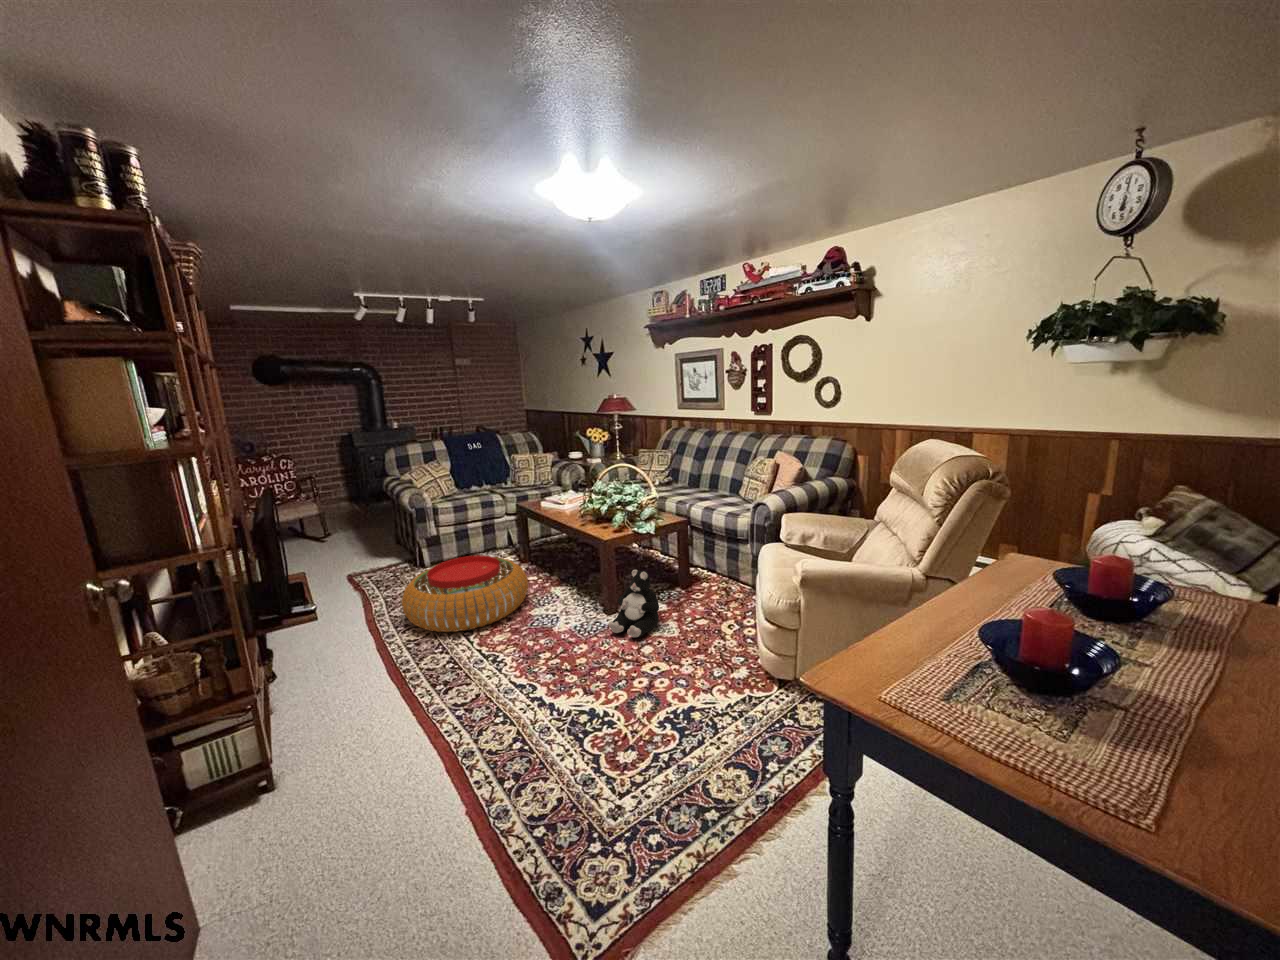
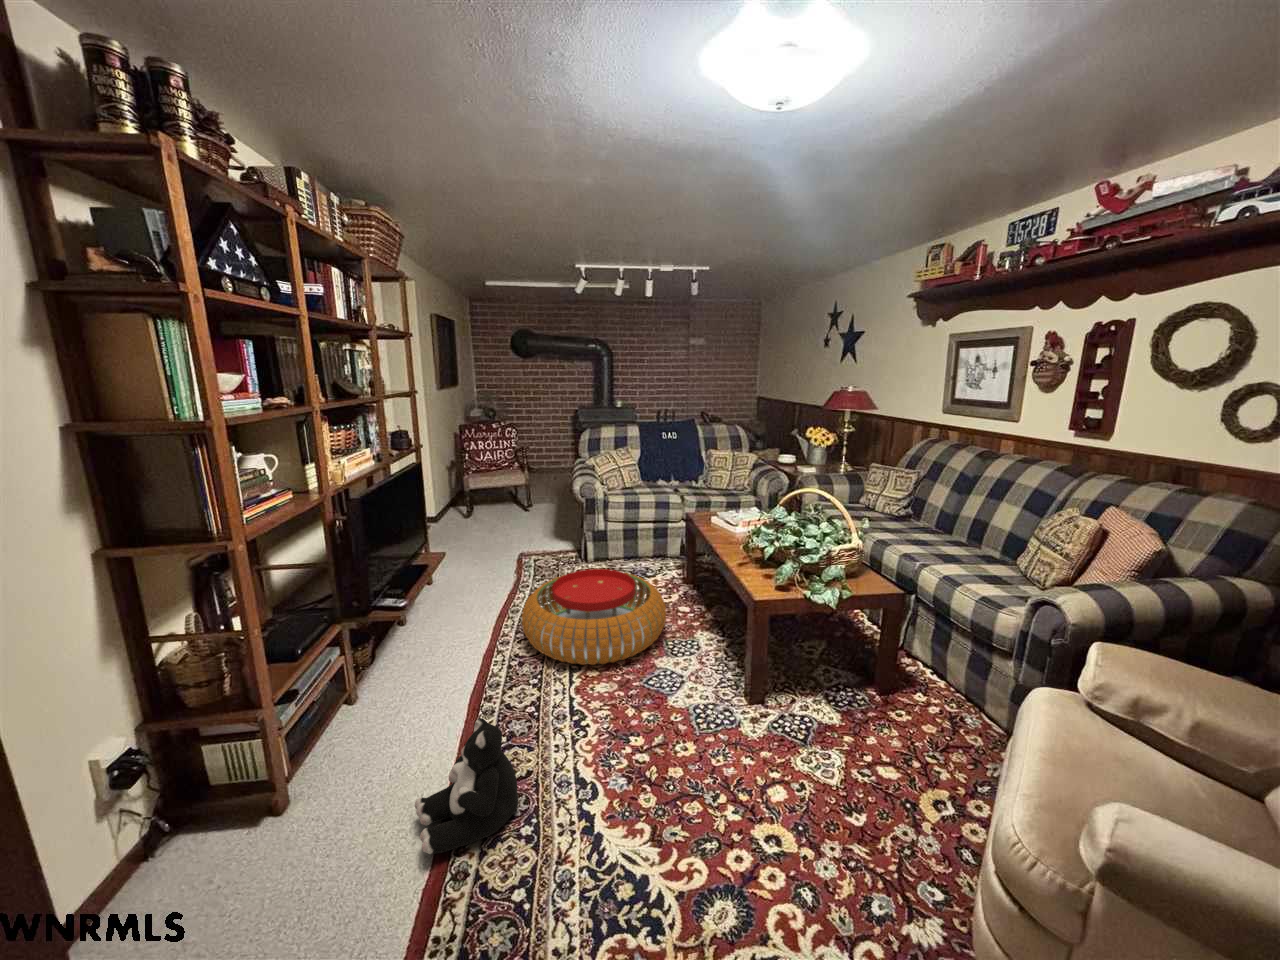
plush toy: present [609,569,659,638] -> present [415,718,518,854]

